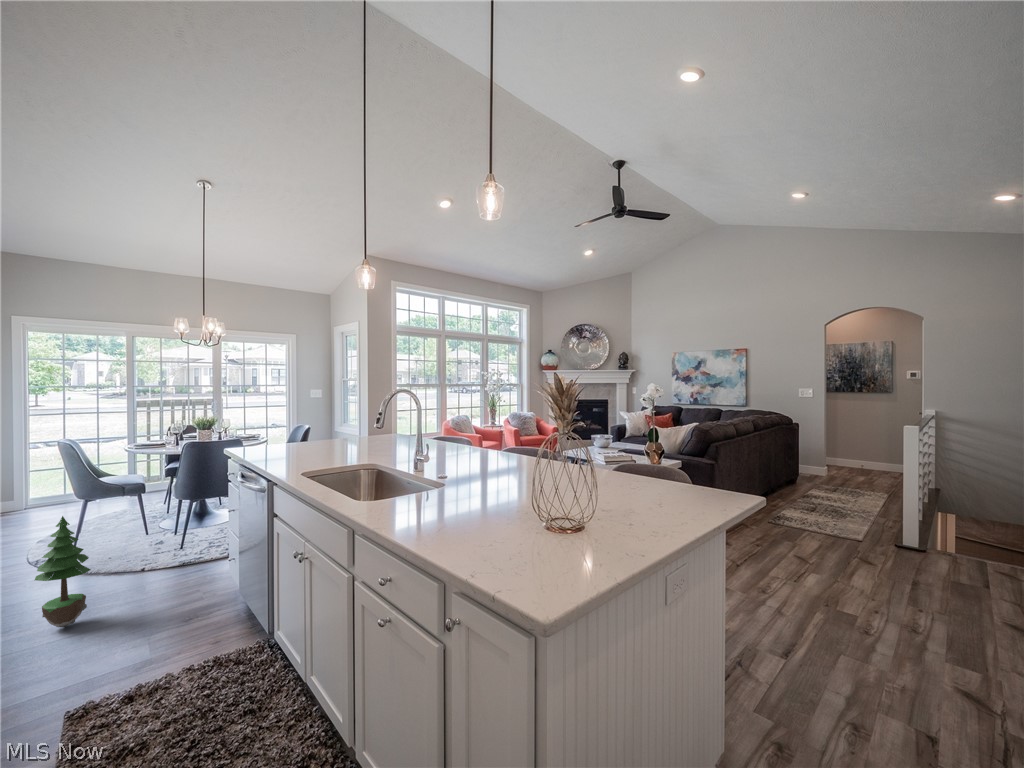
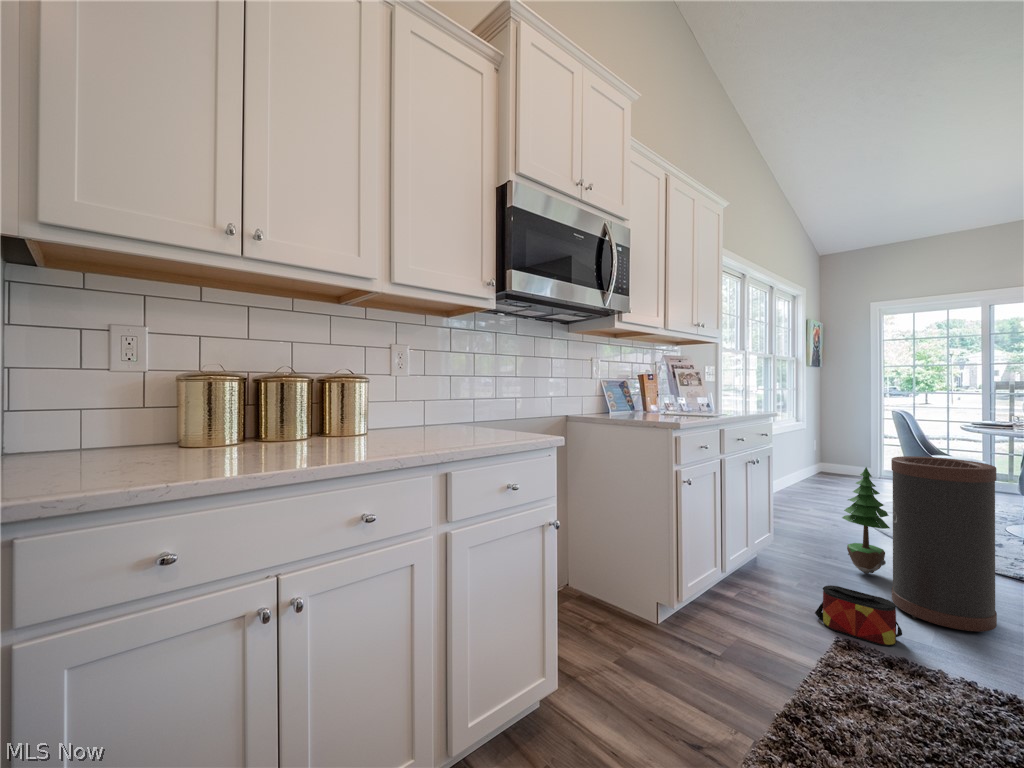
trash can: none [100,488,187,644] -> present [891,456,997,632]
bag: none [33,641,130,710] -> present [815,585,902,646]

